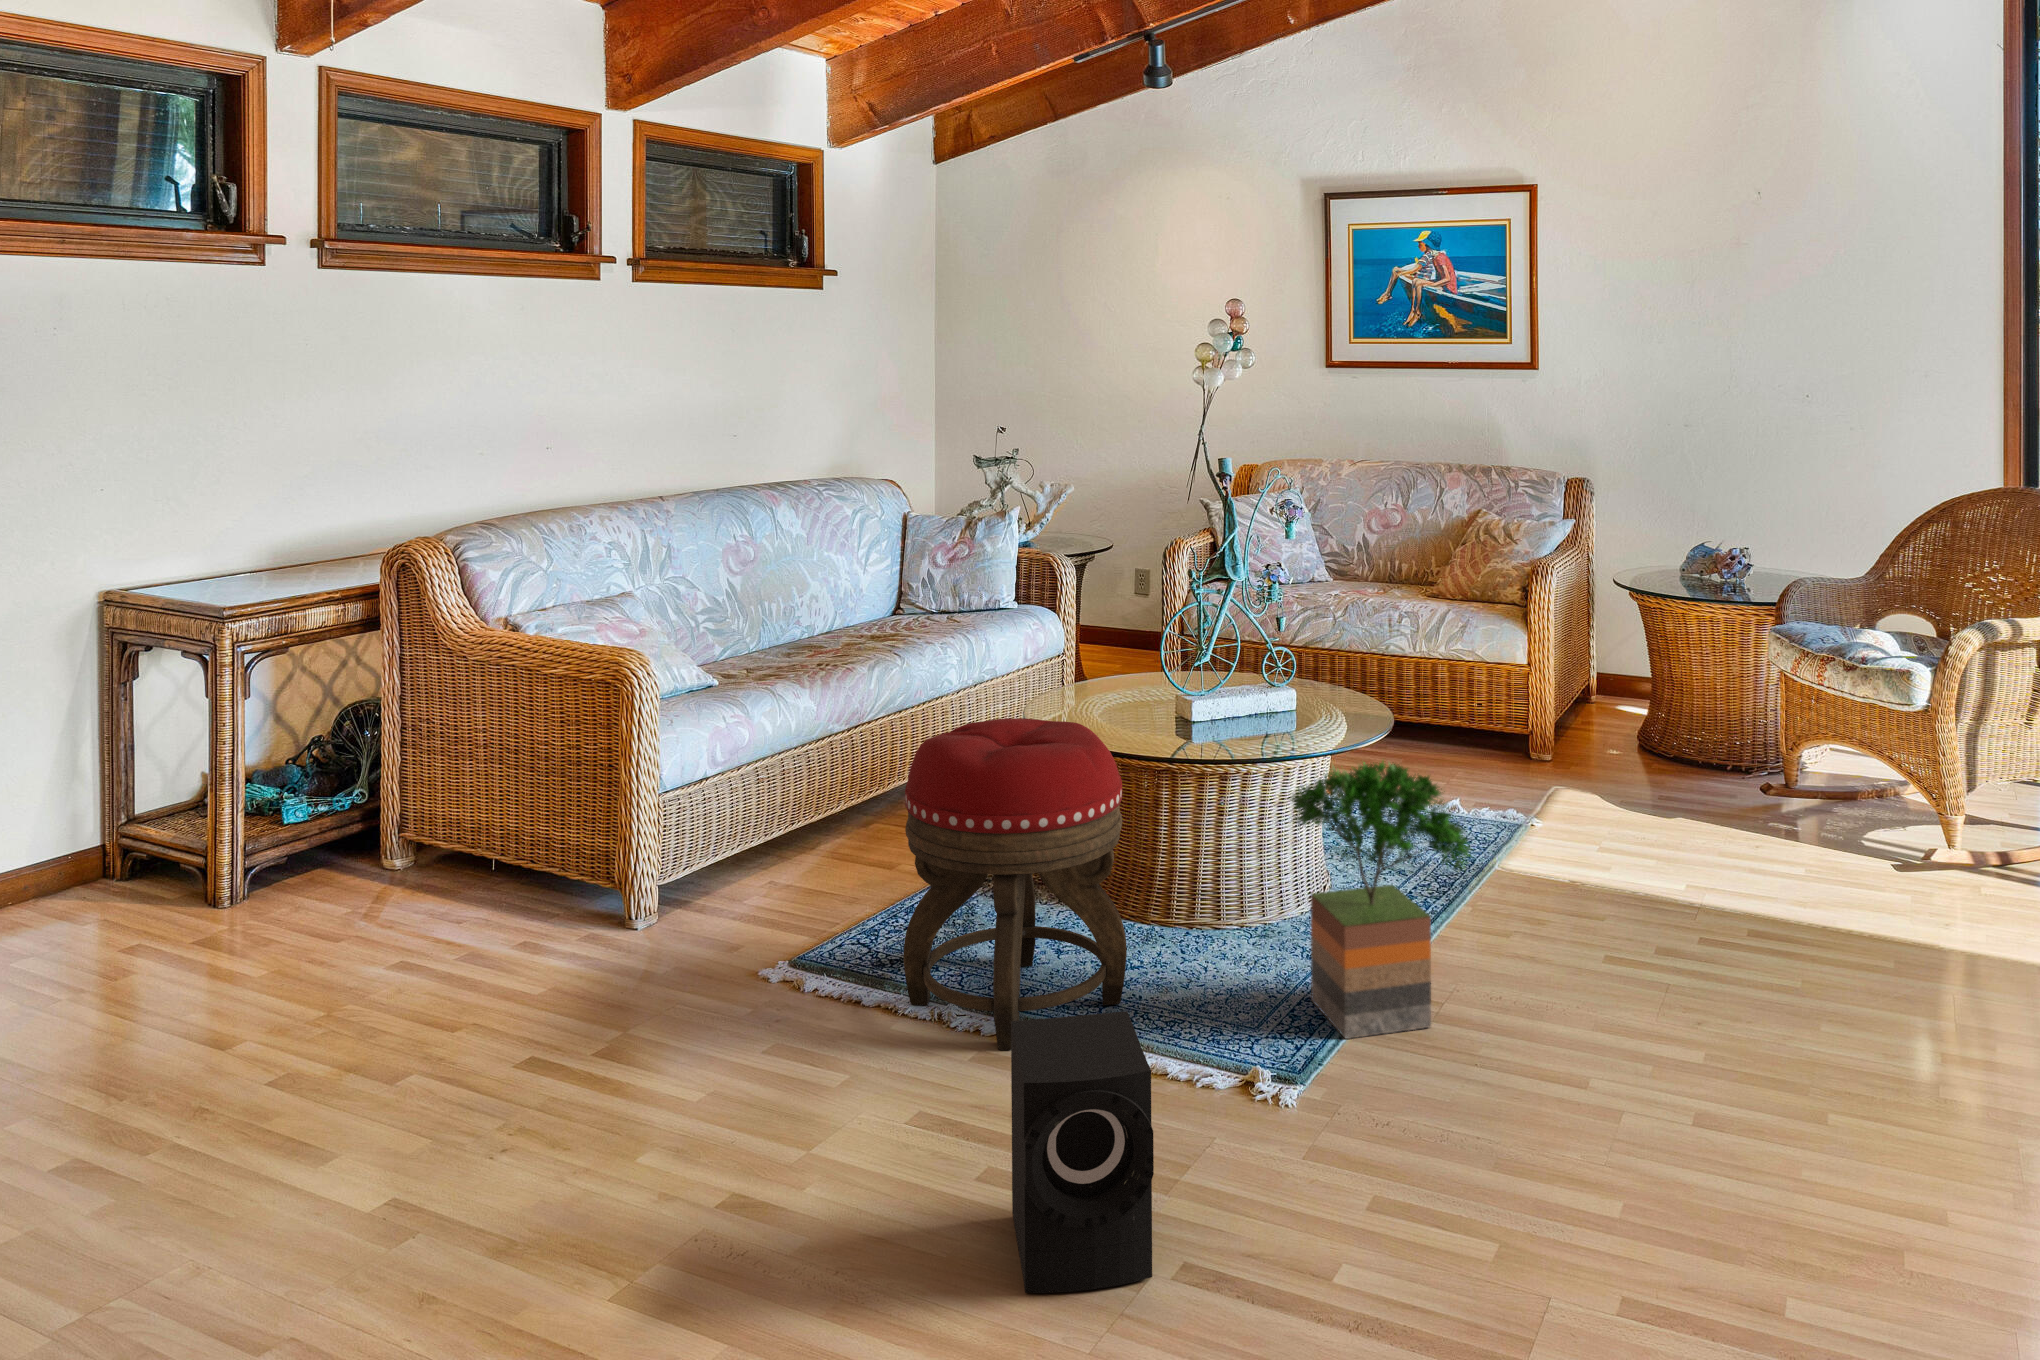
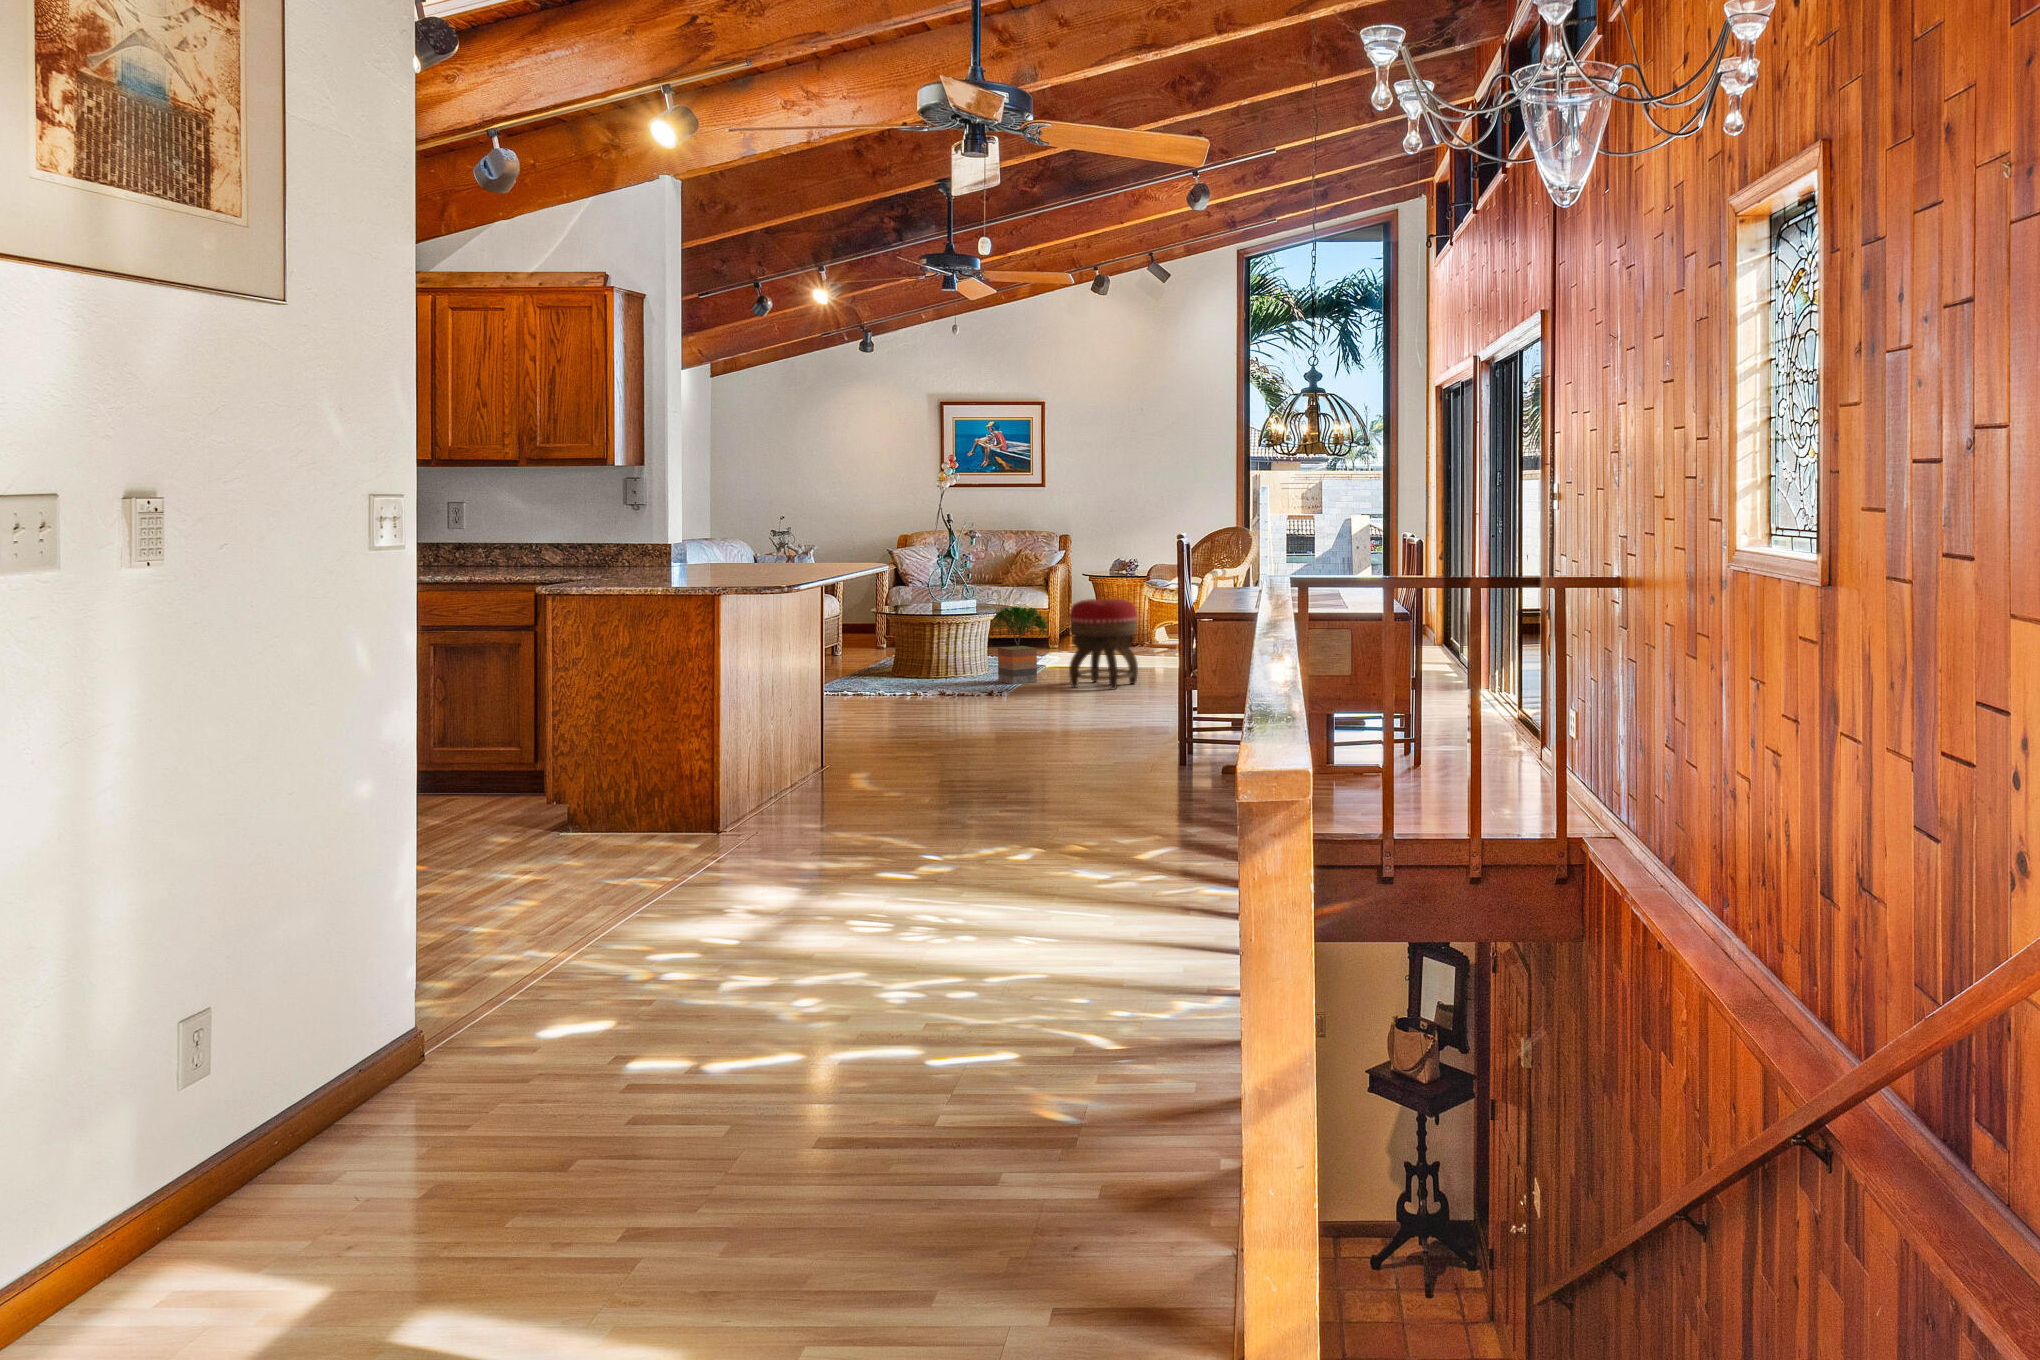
footstool: present [904,718,1127,1050] -> present [1069,599,1138,689]
speaker: present [1011,1011,1154,1293] -> none [943,648,987,704]

